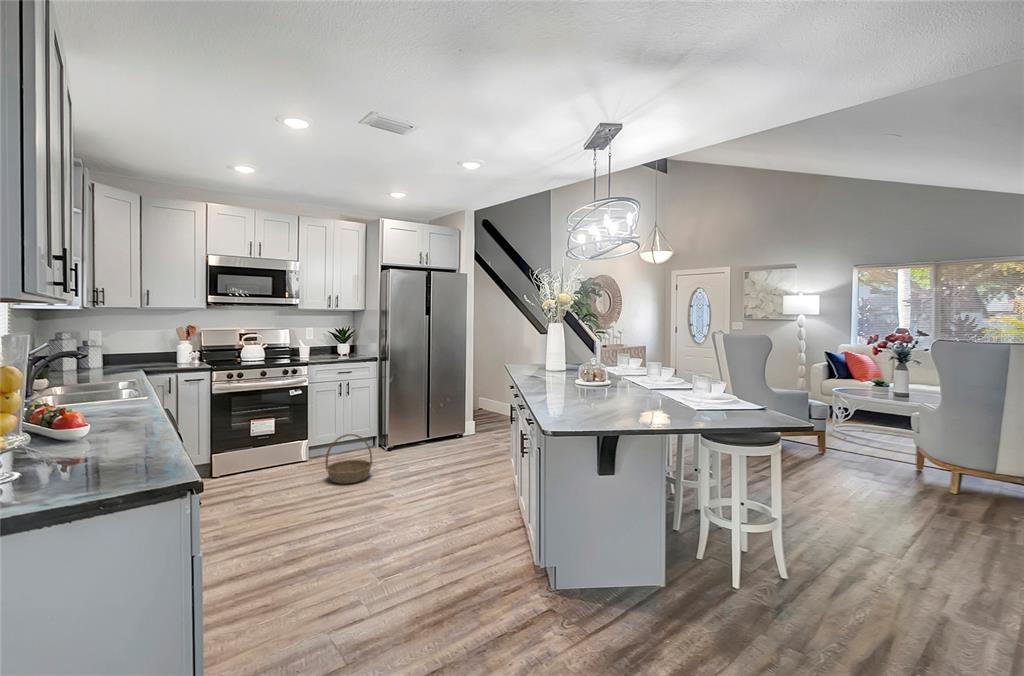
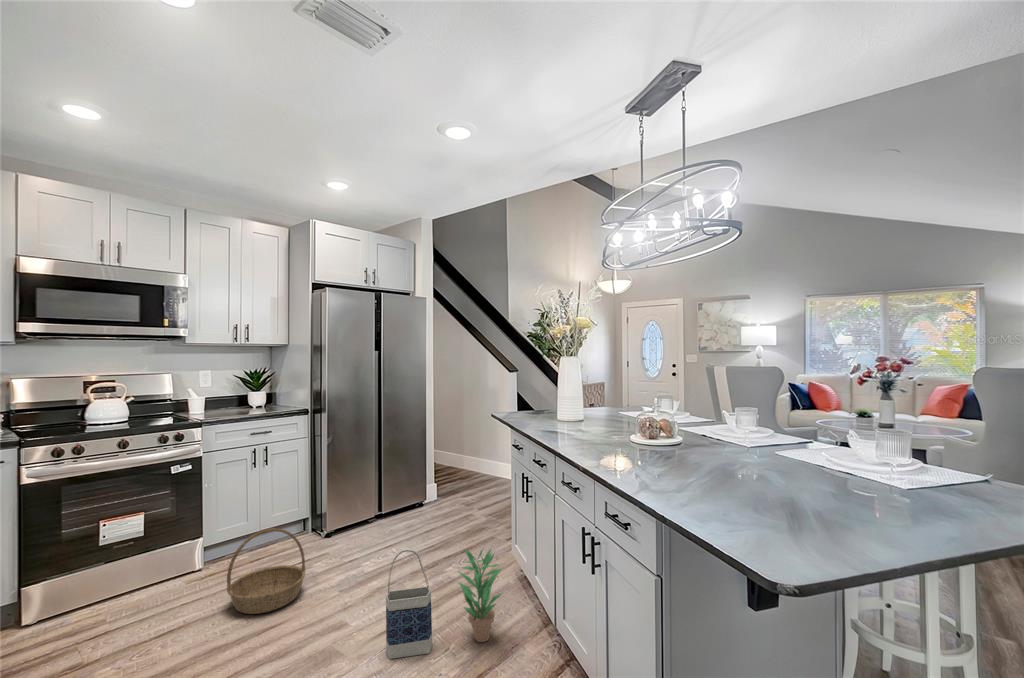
bag: none [414,448,441,510] -> present [386,549,432,659]
potted plant: none [456,451,487,509] -> present [459,549,503,642]

